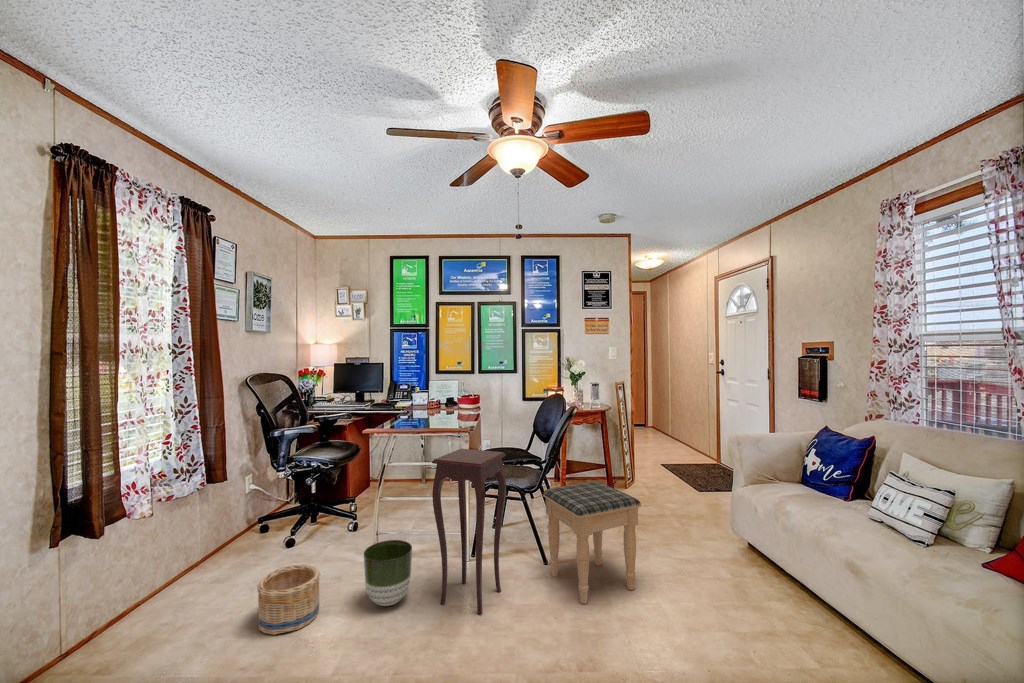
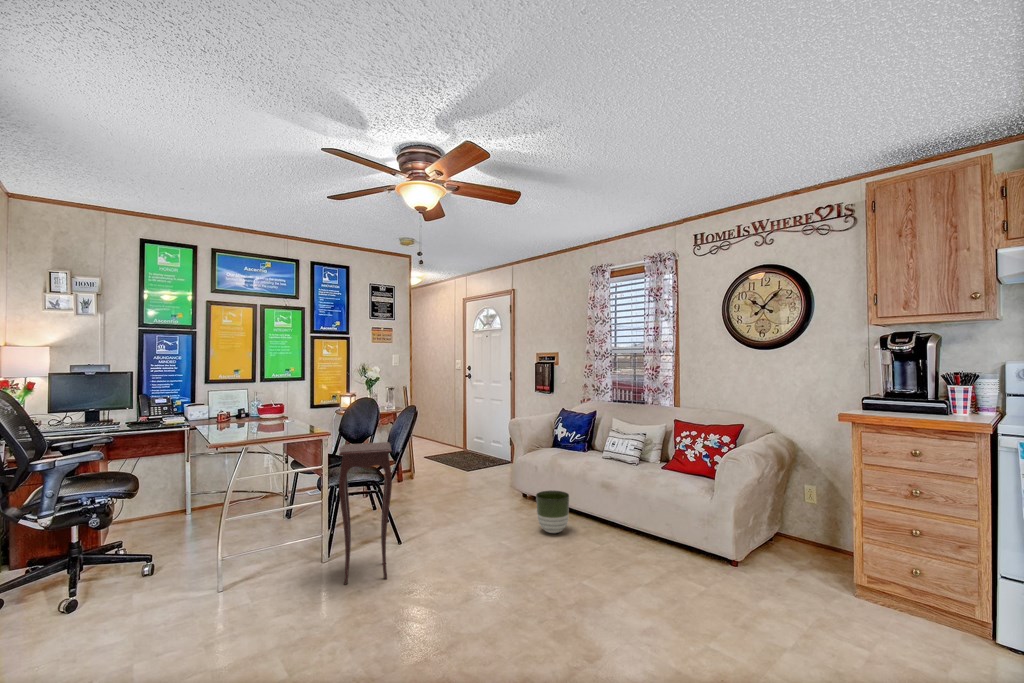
footstool: present [543,481,641,604] -> none [407,463,484,551]
planter: present [364,540,412,606] -> present [536,491,569,533]
basket: present [257,564,320,635] -> none [155,584,229,660]

